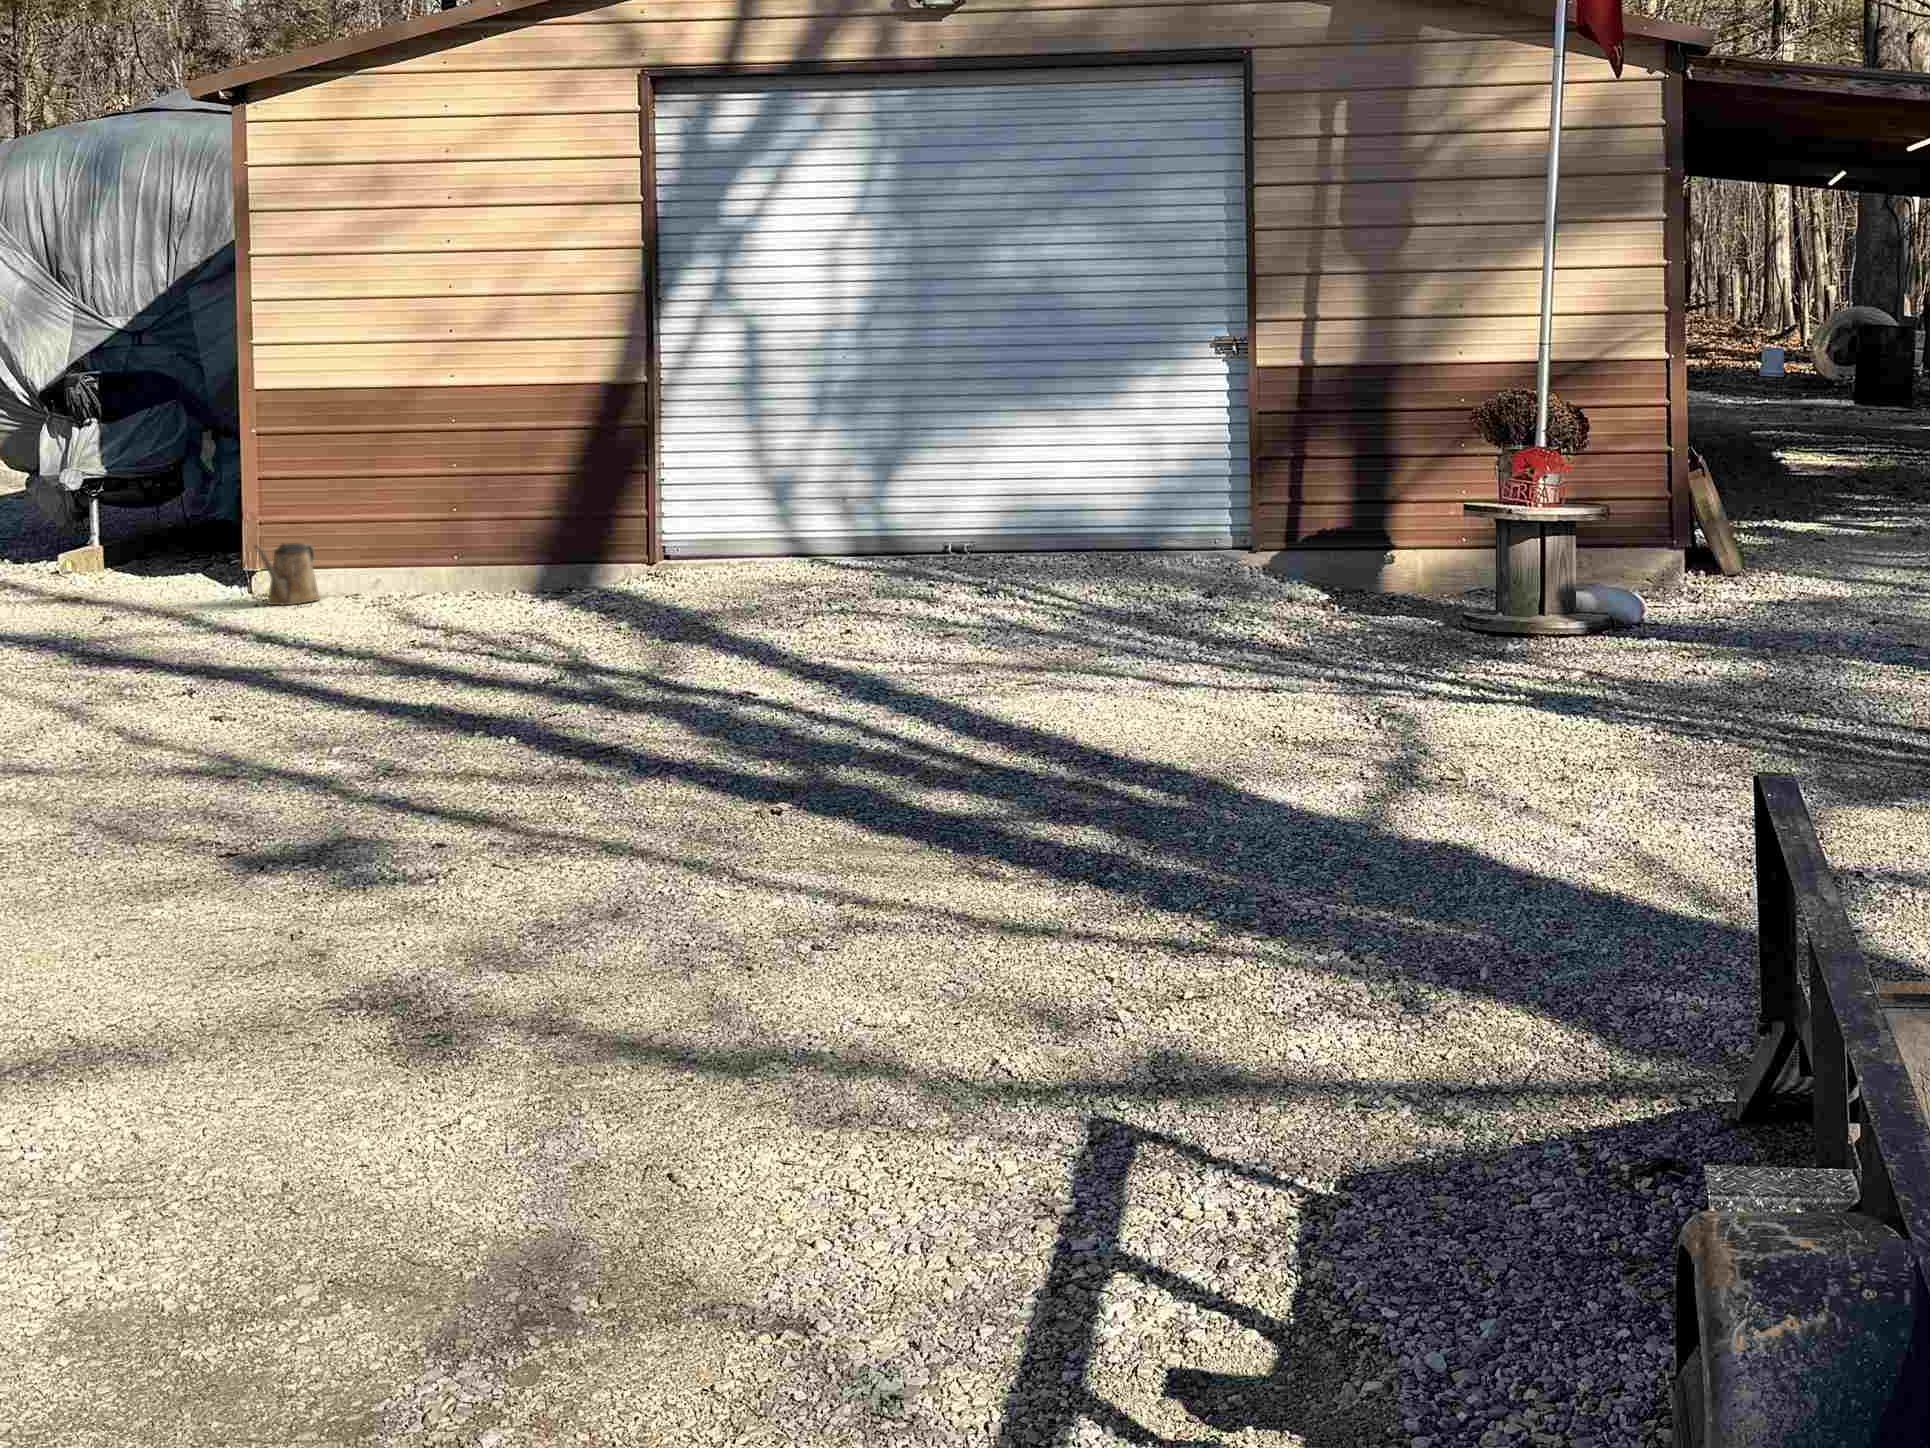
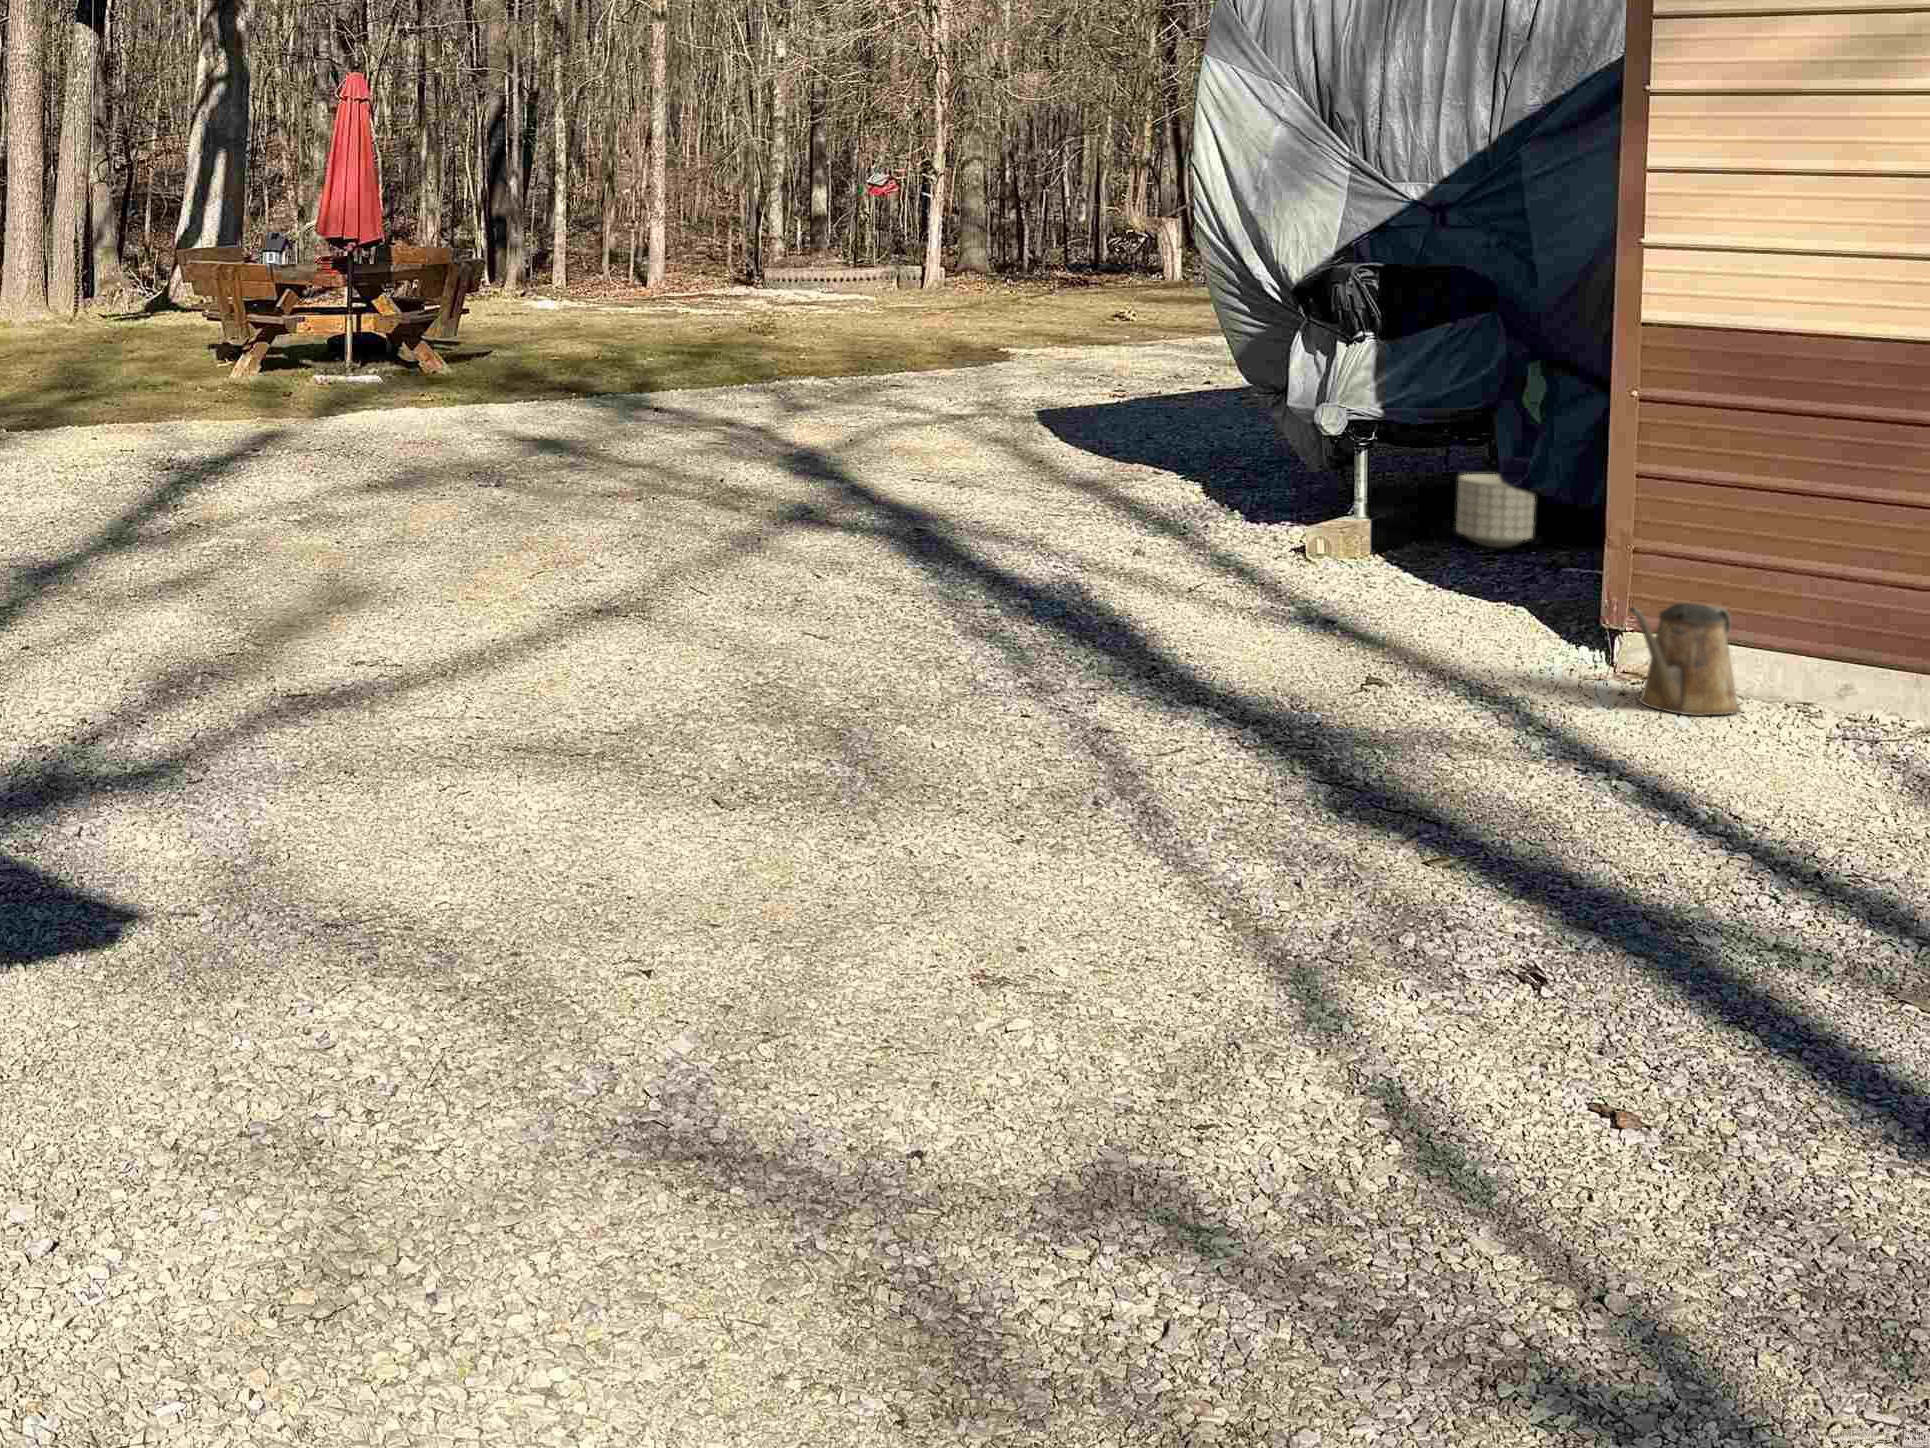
planter: none [163,506,214,553] -> present [1456,474,1535,547]

